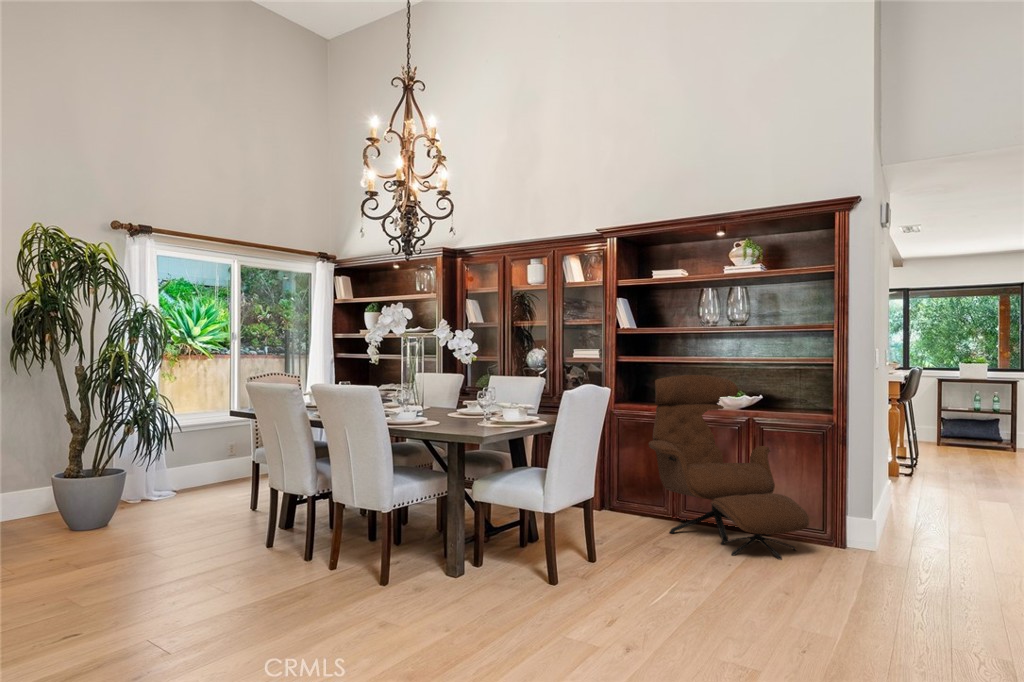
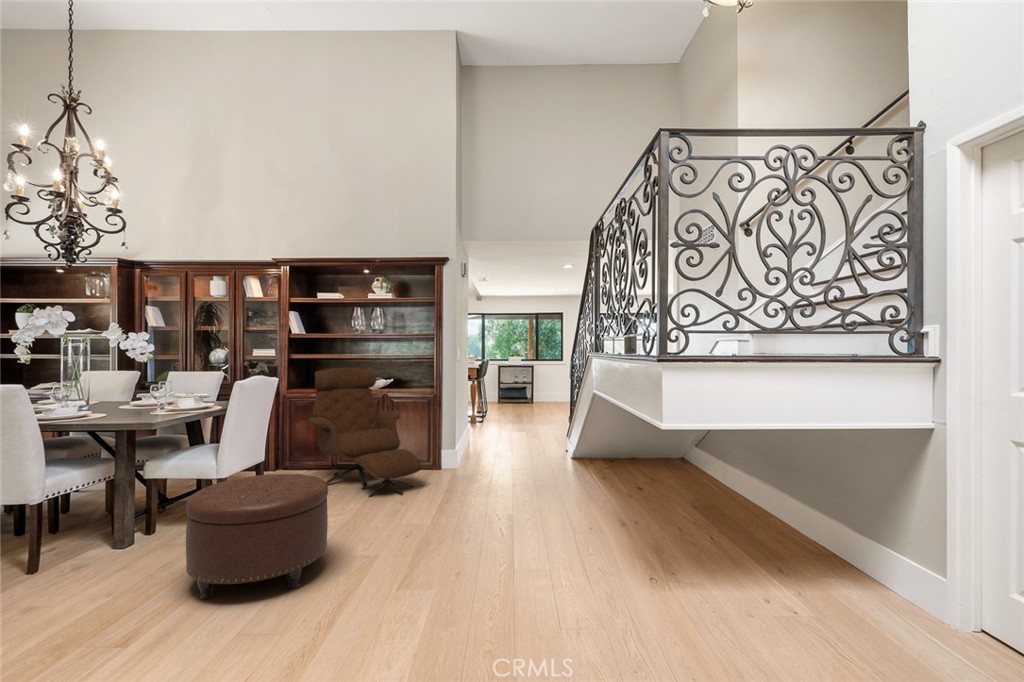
ottoman: none [533,503,687,644] -> present [186,474,328,600]

